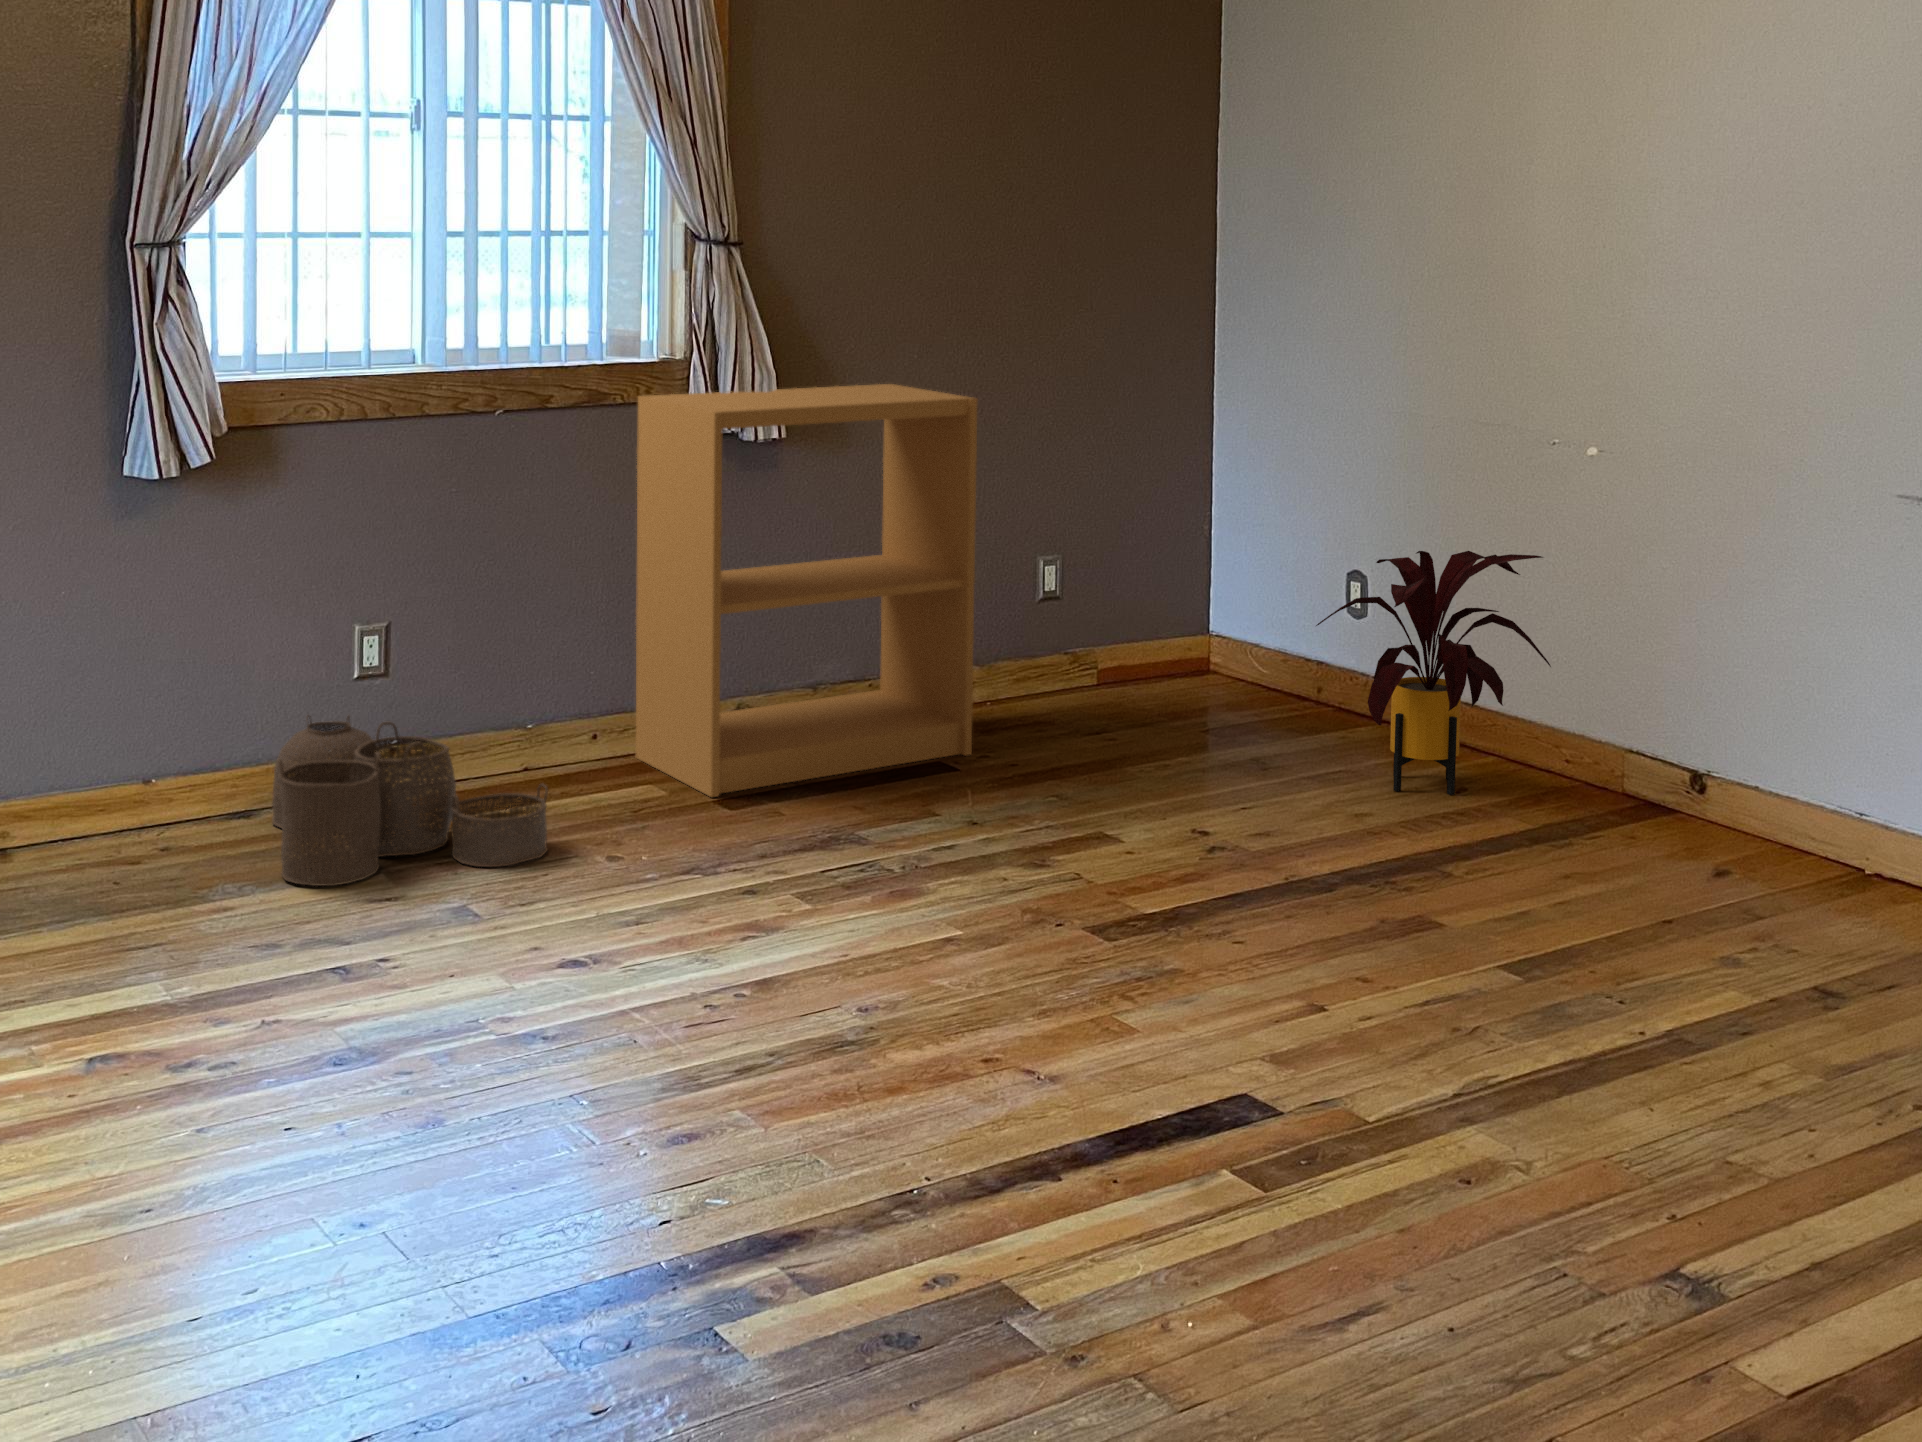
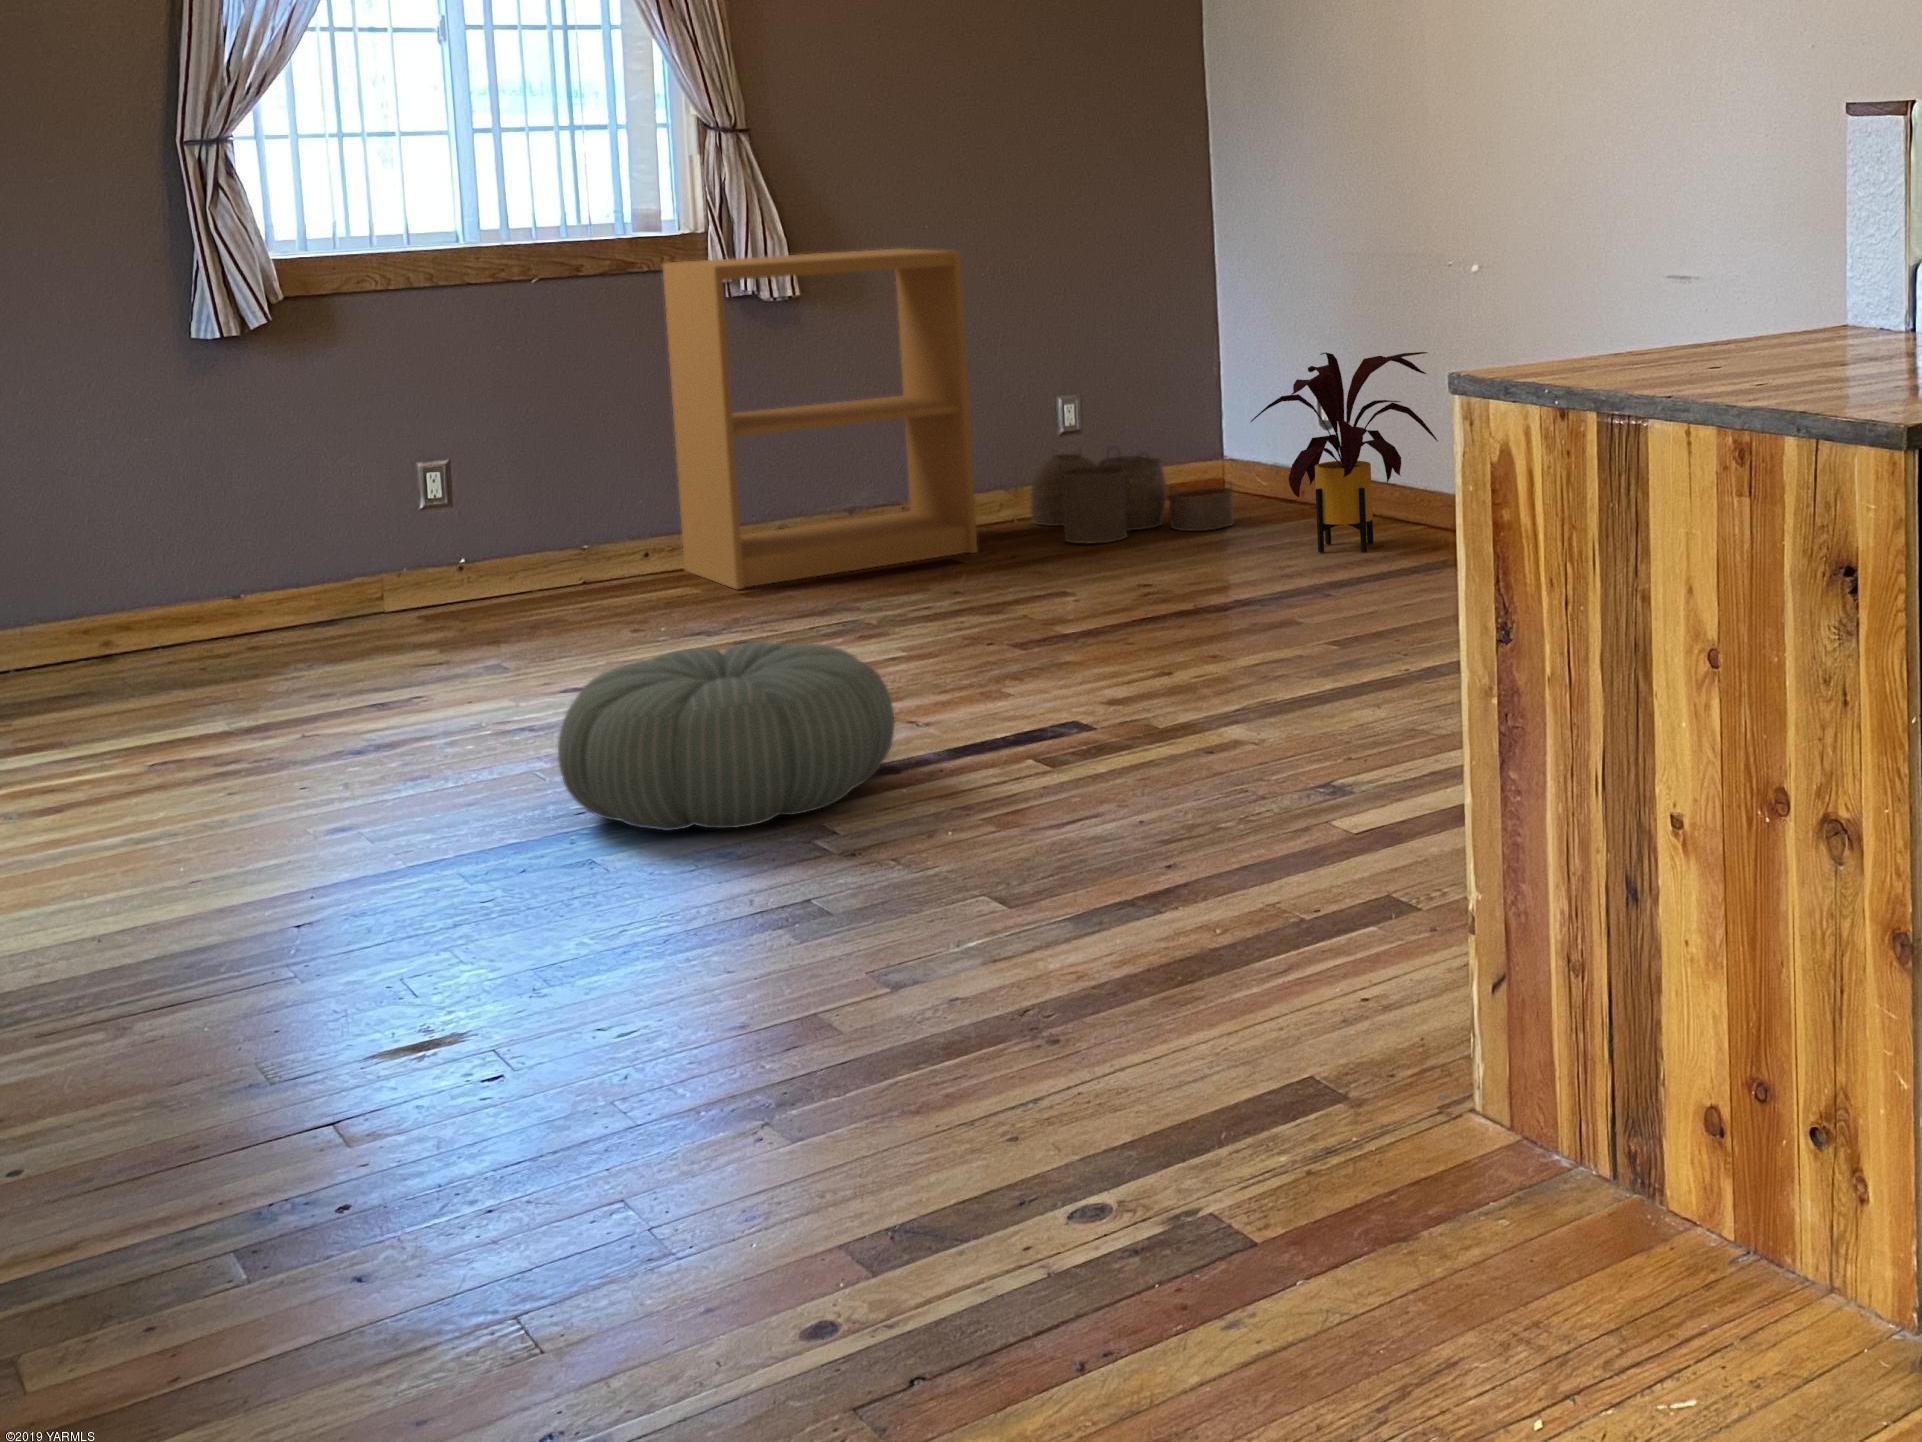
woven basket: present [272,716,548,886] -> present [1031,451,1234,544]
pouf: none [663,994,1093,1307] -> present [558,642,895,831]

